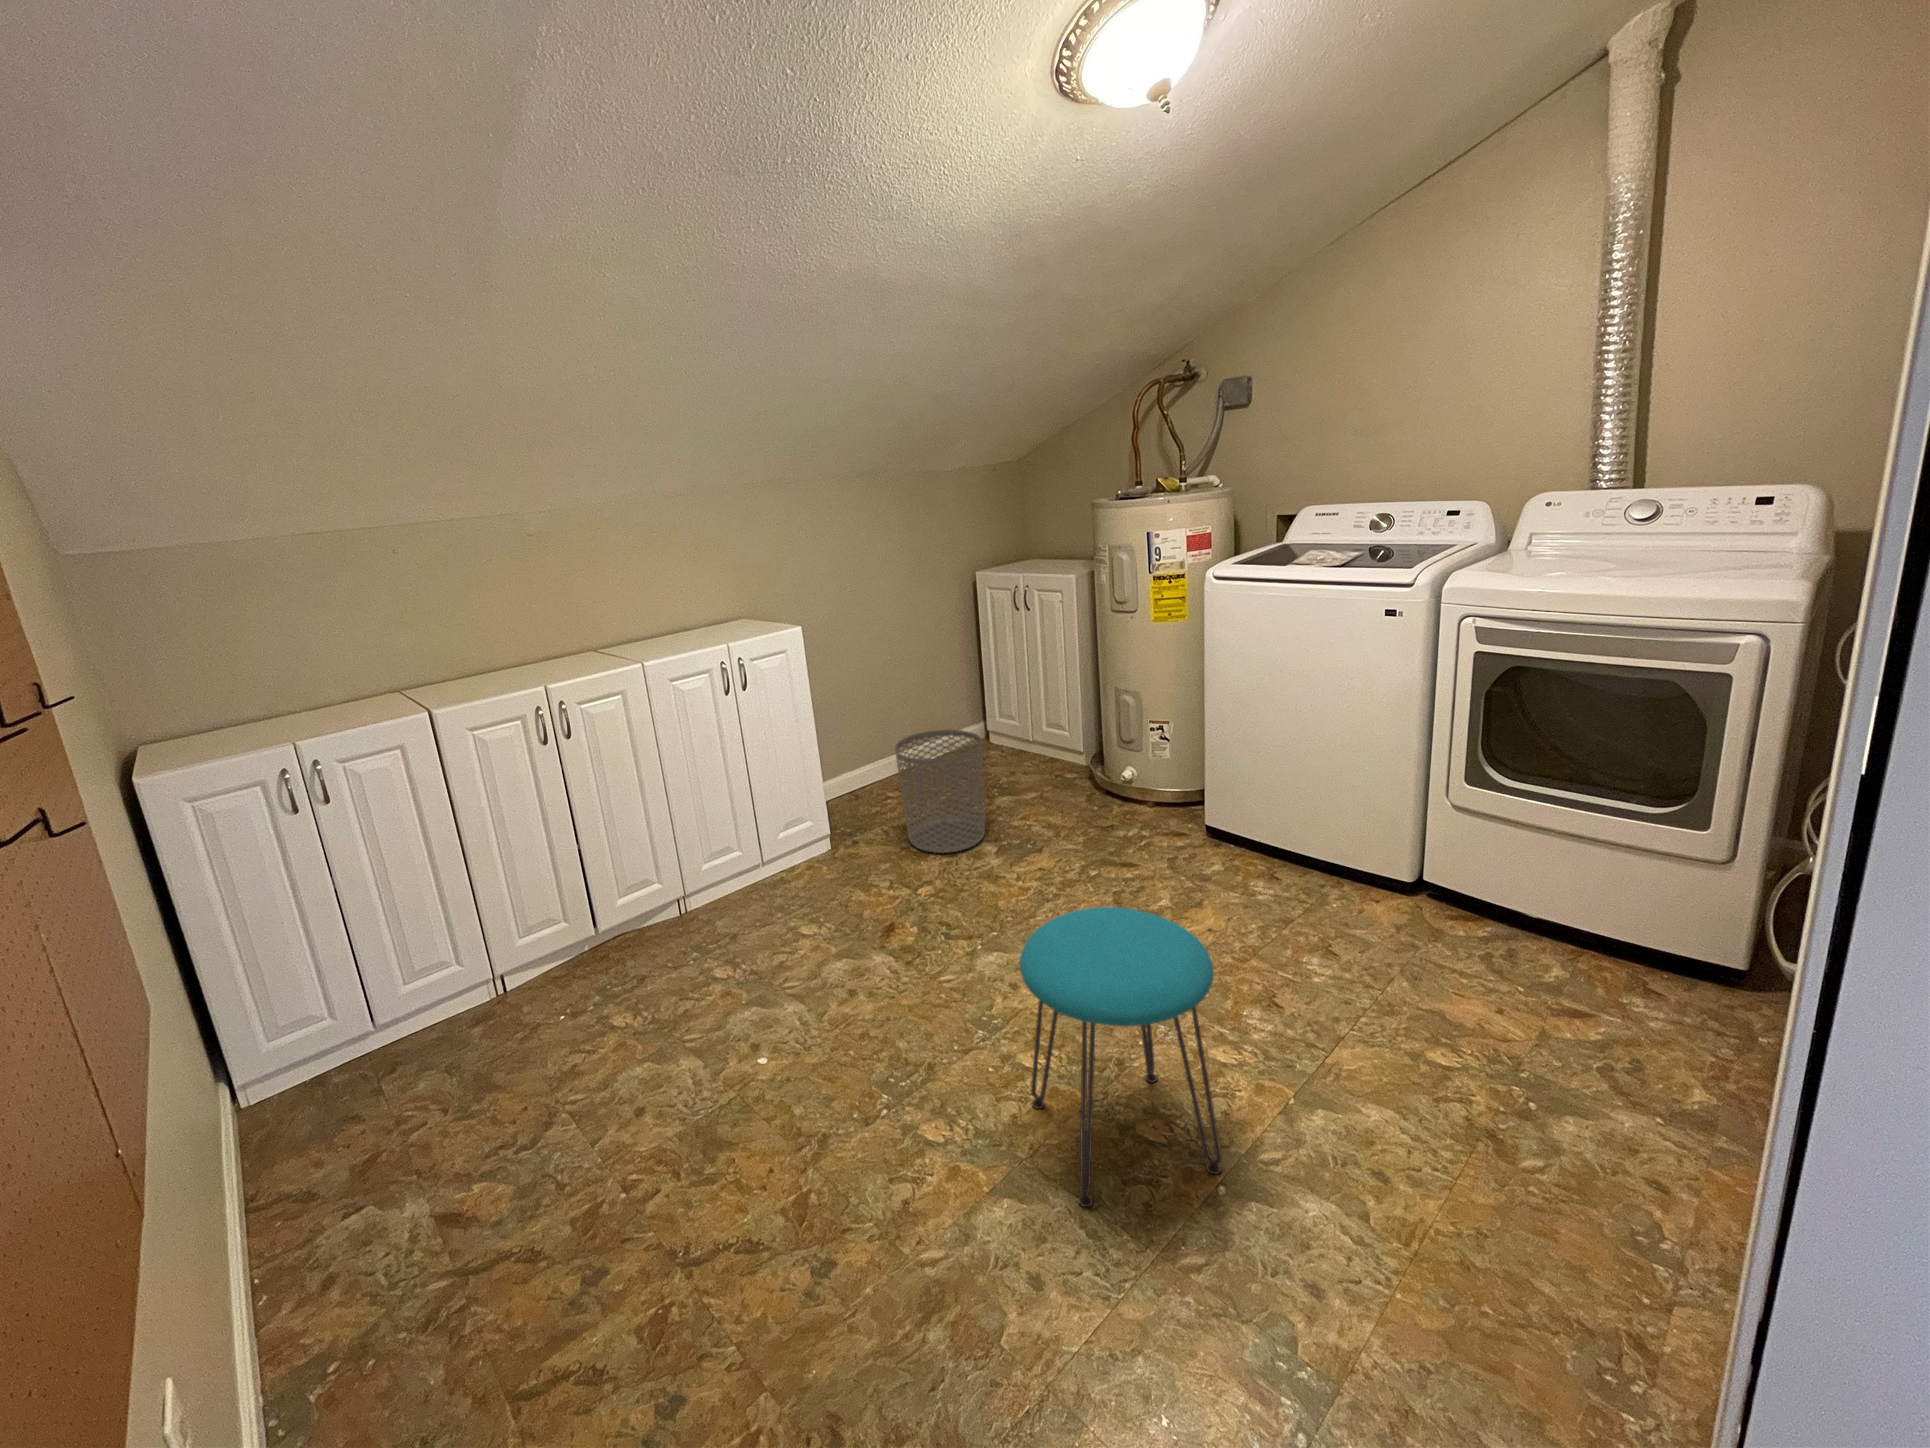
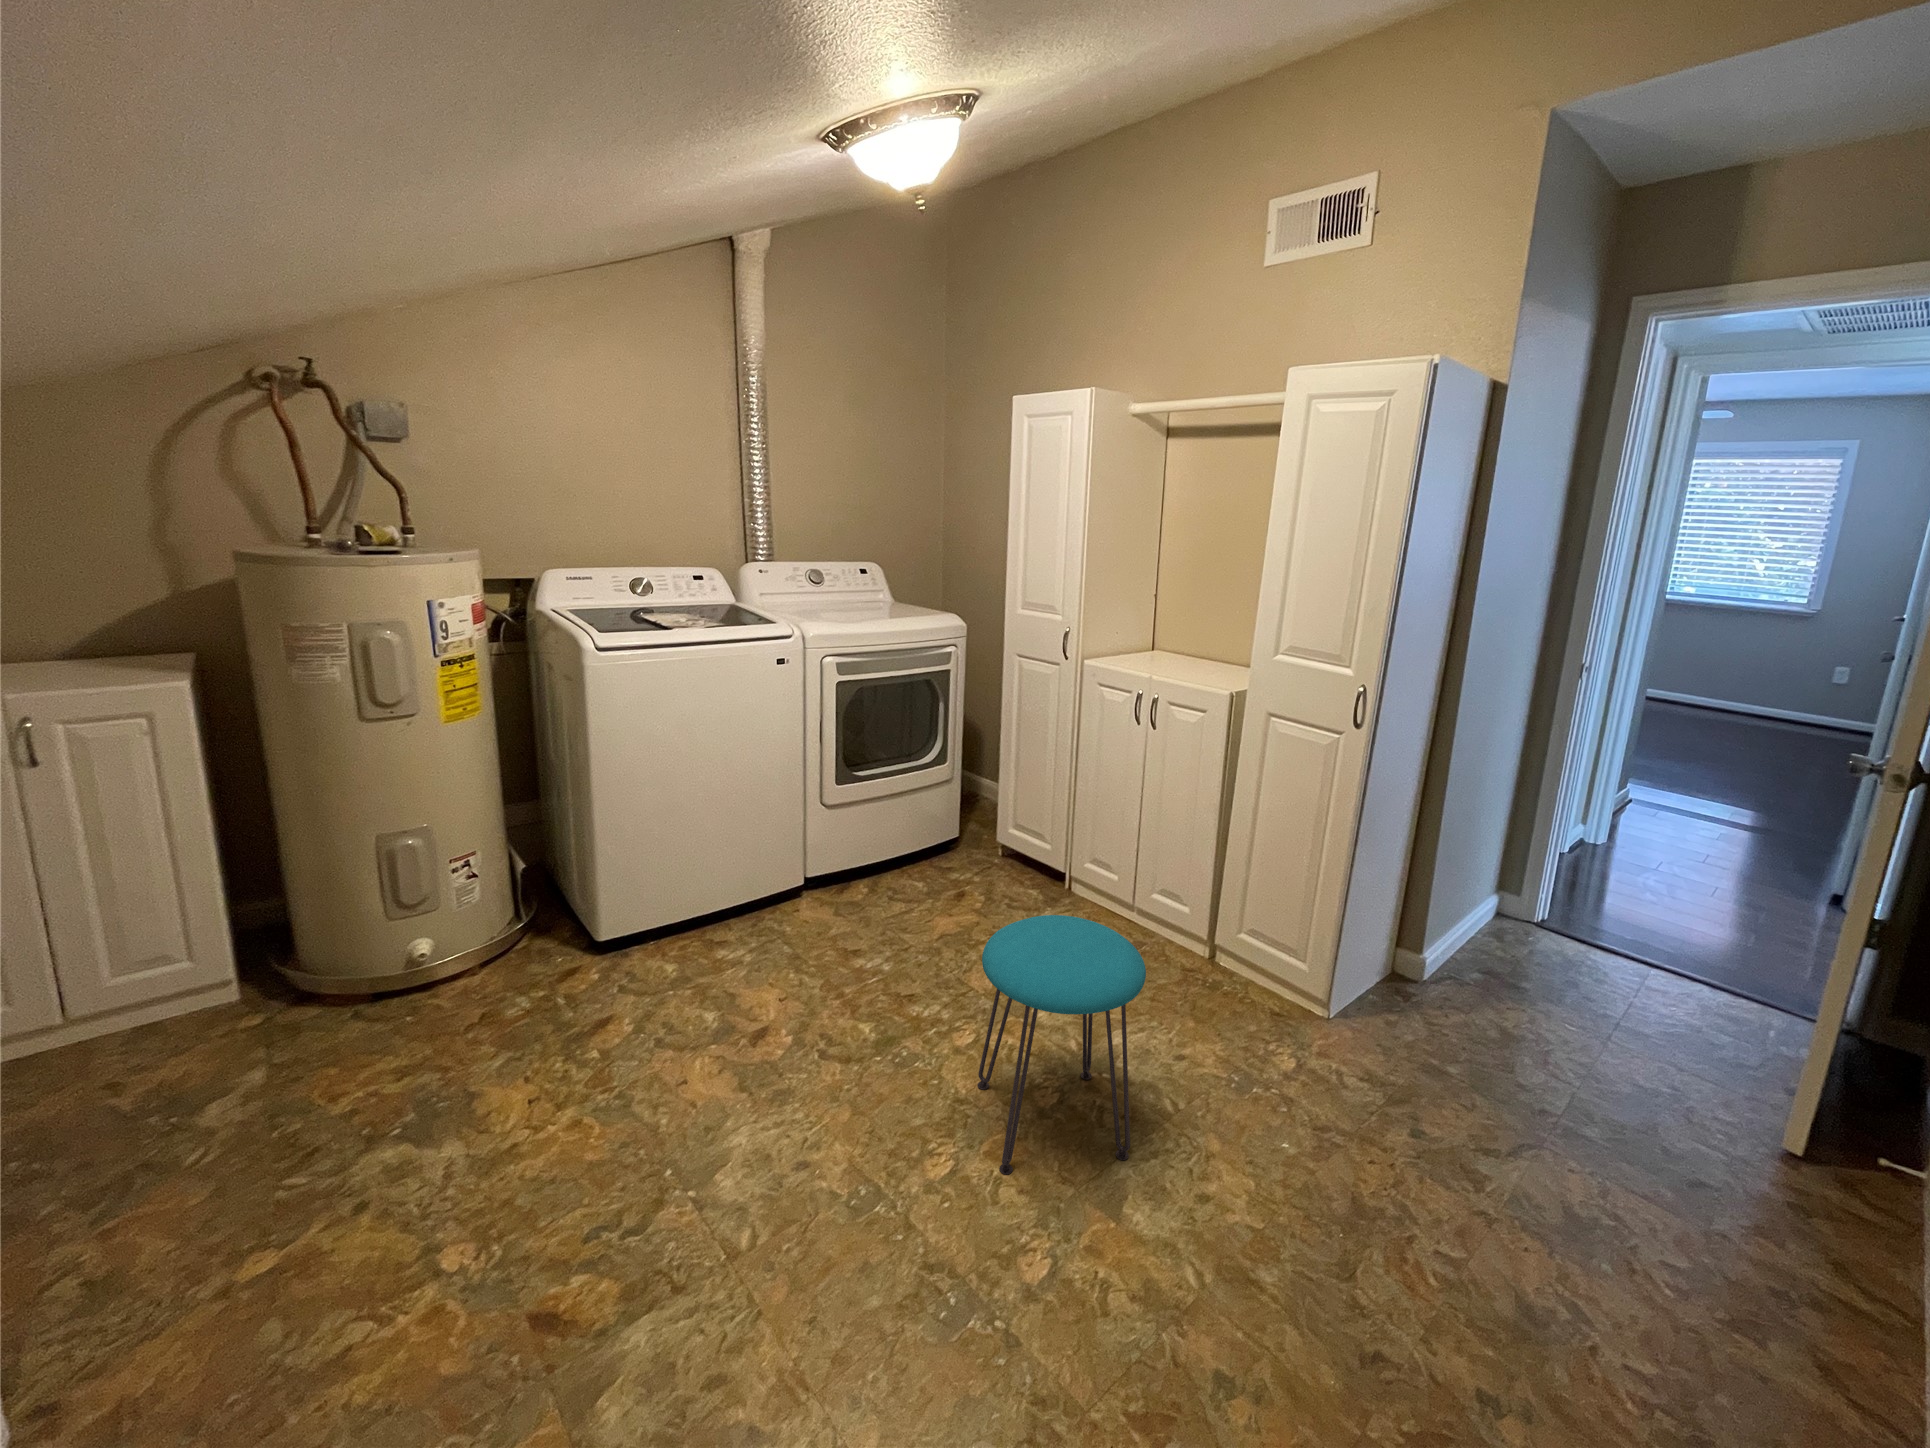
waste bin: present [895,730,985,853] -> none [144,975,384,1256]

